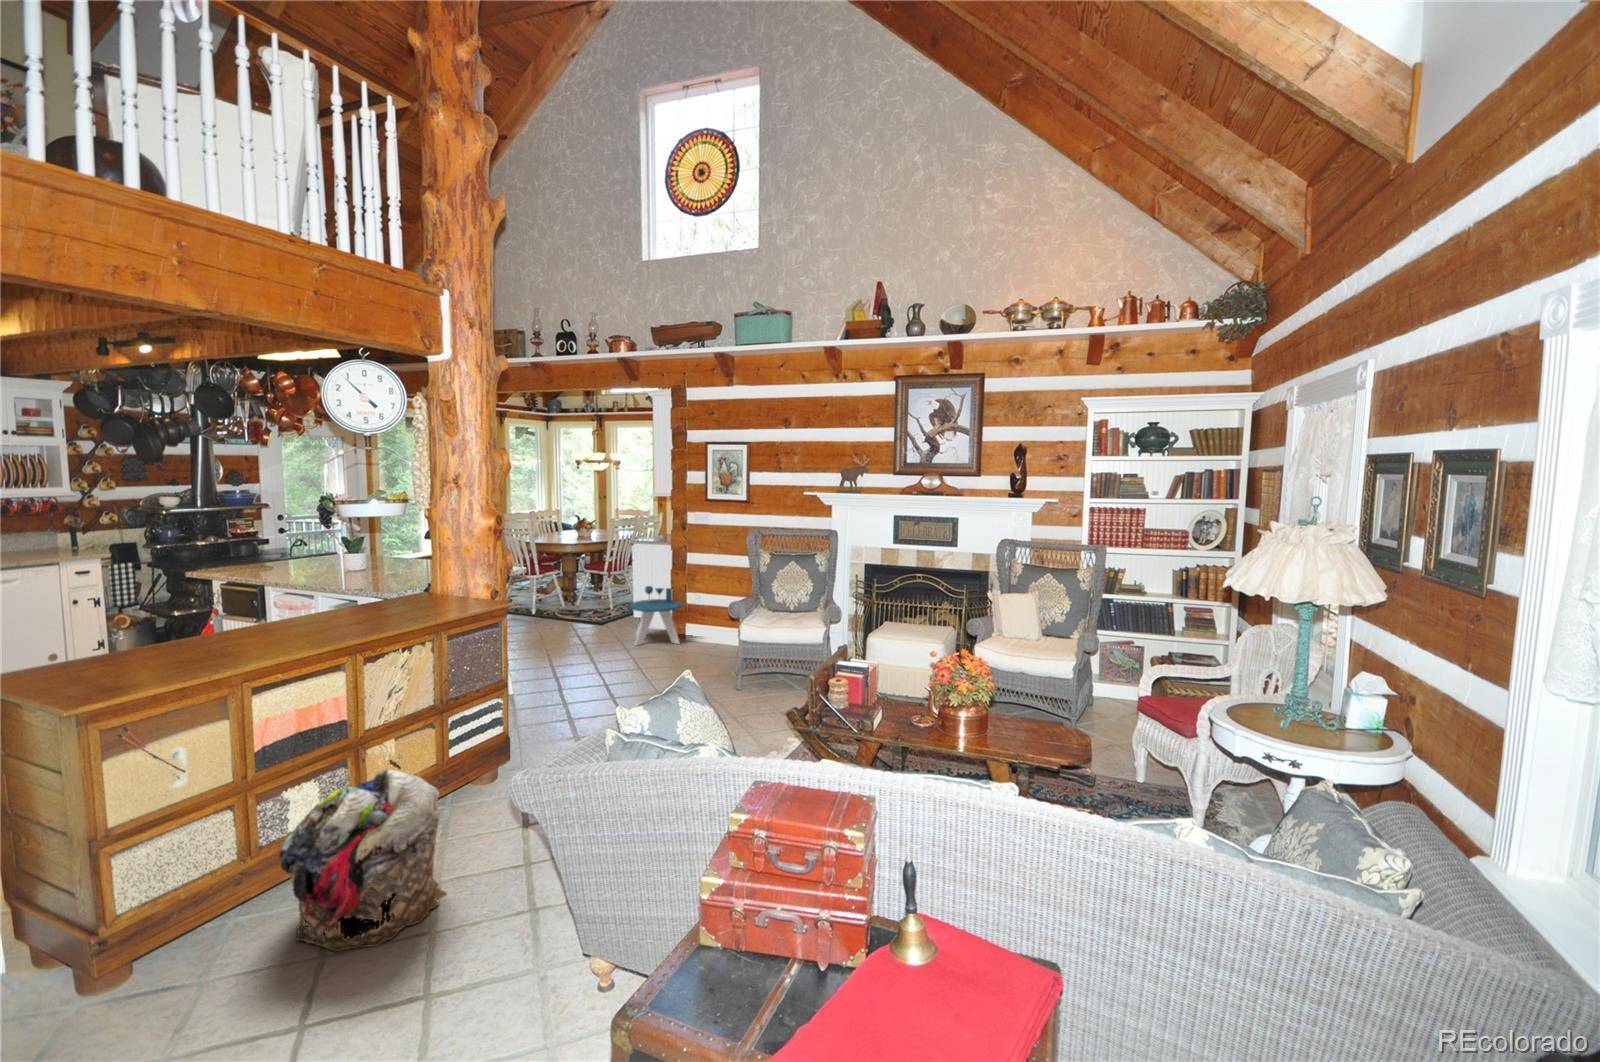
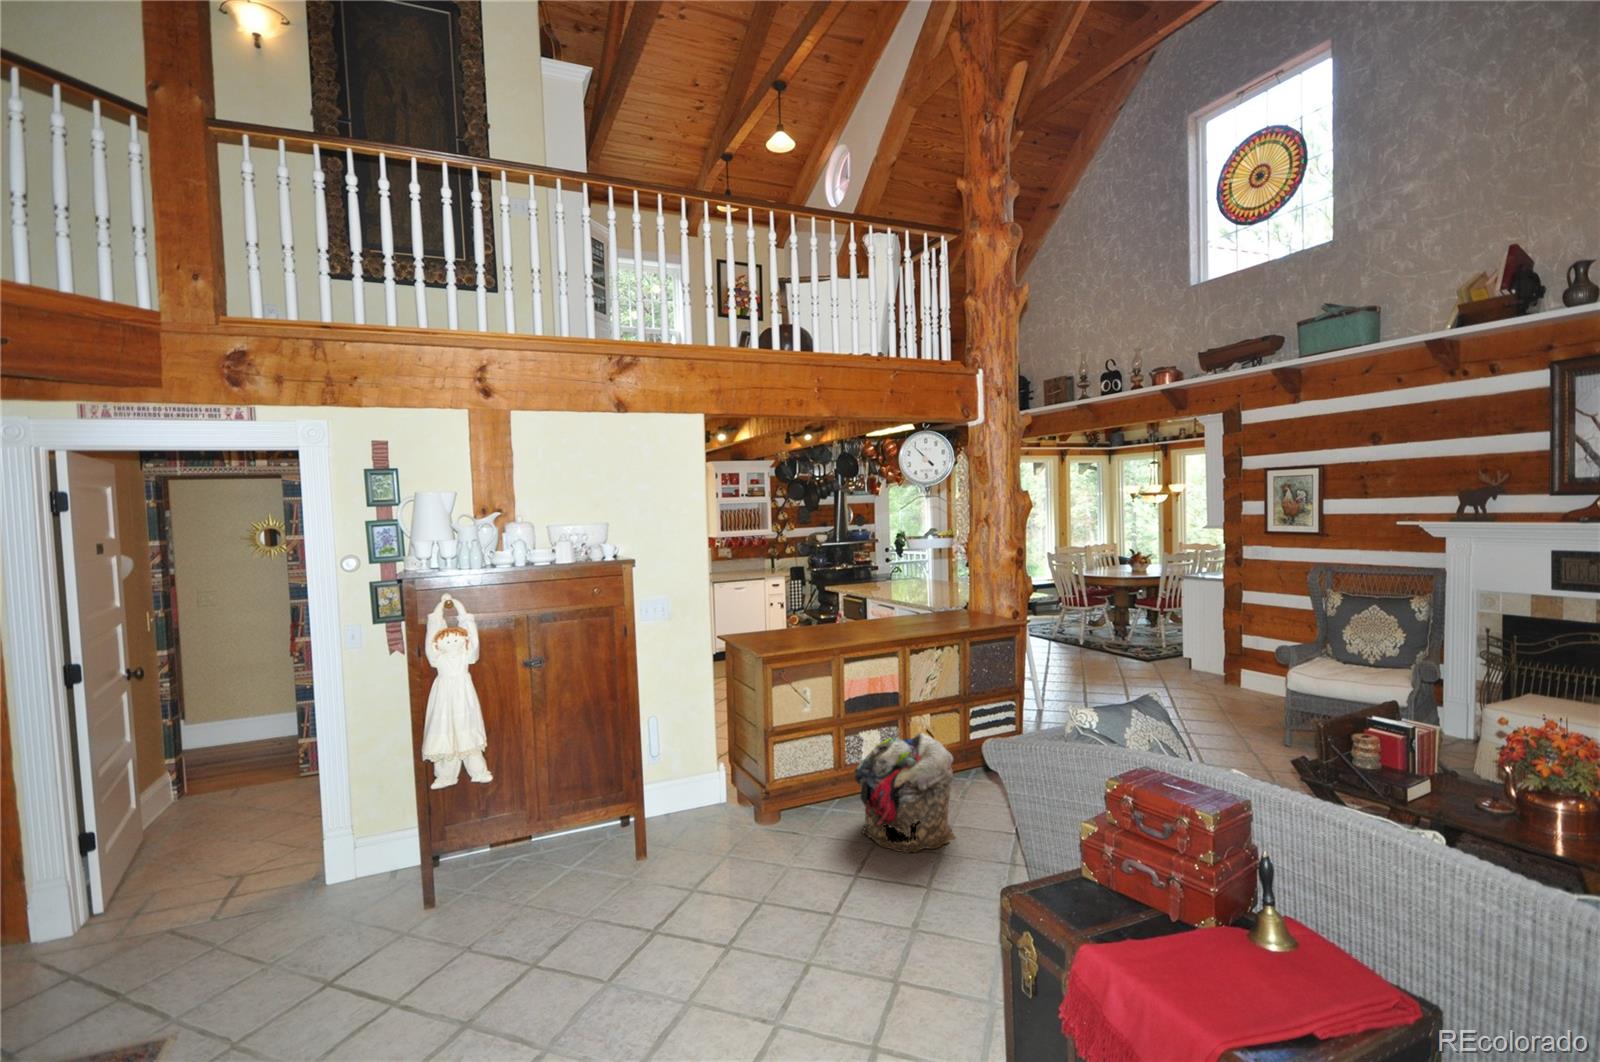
side table: present [629,586,683,646] -> none [1169,626,1233,693]

